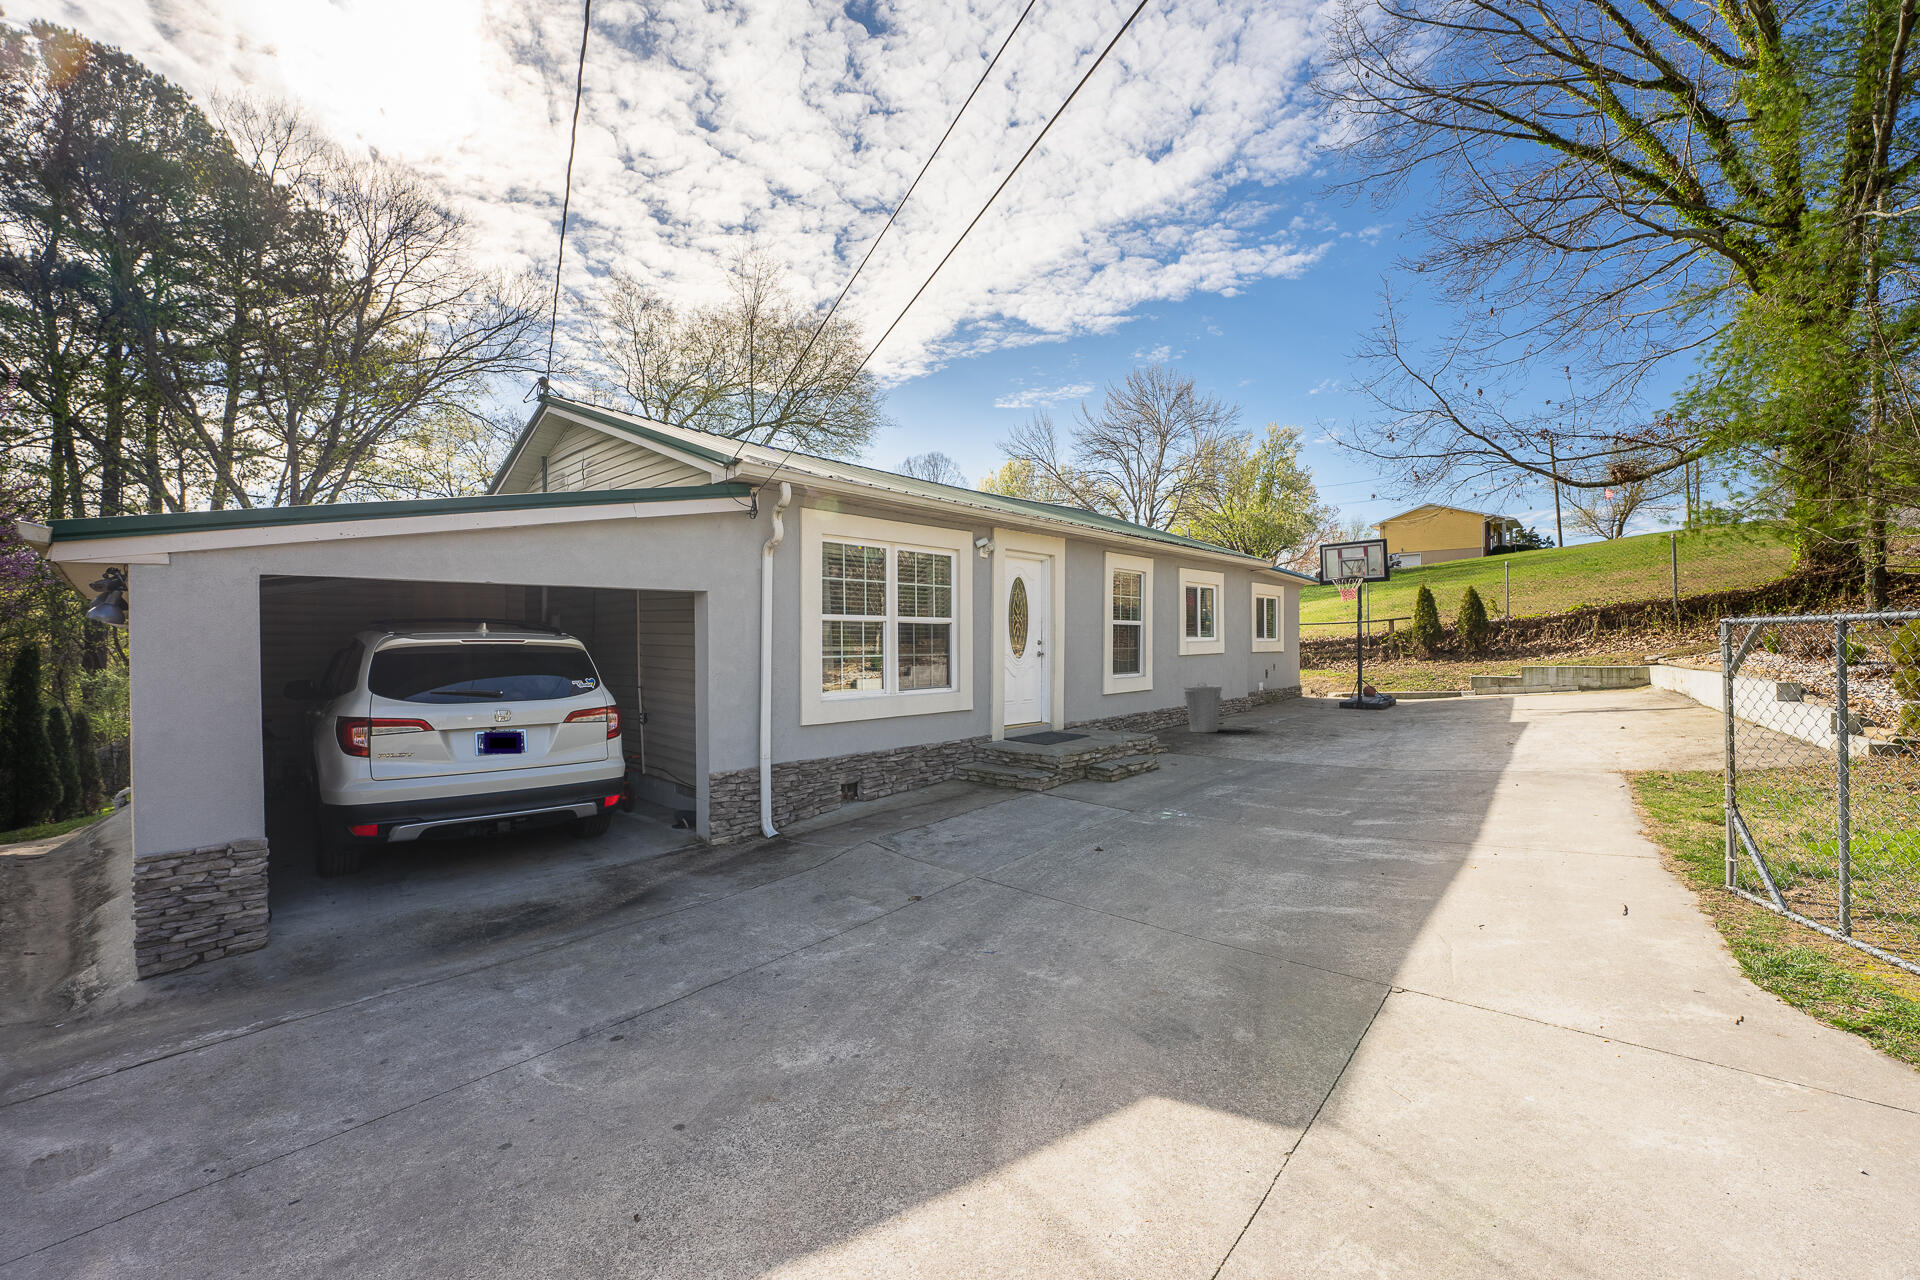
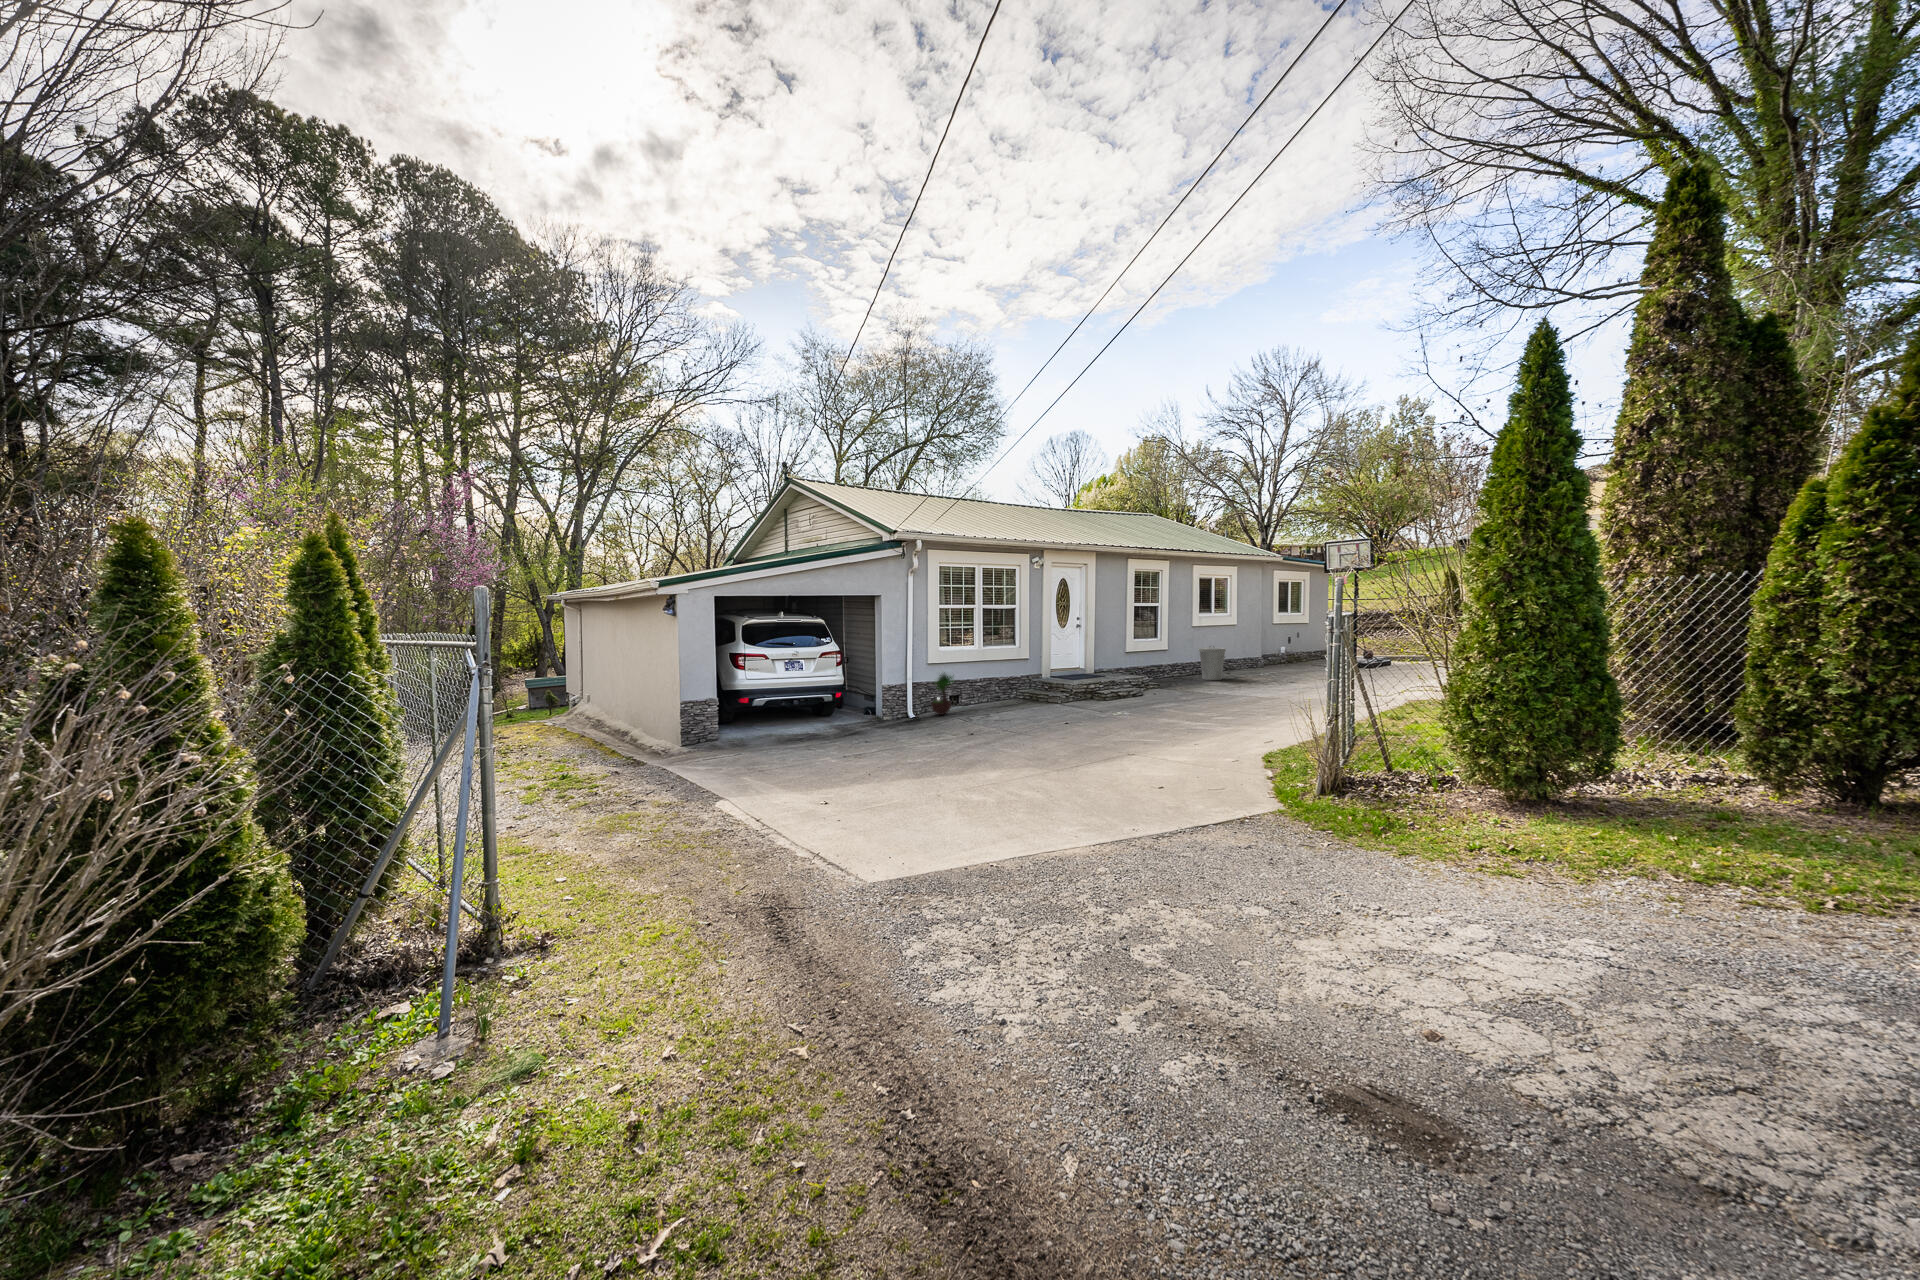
potted tree: none [814,736,864,826] -> present [931,673,953,715]

